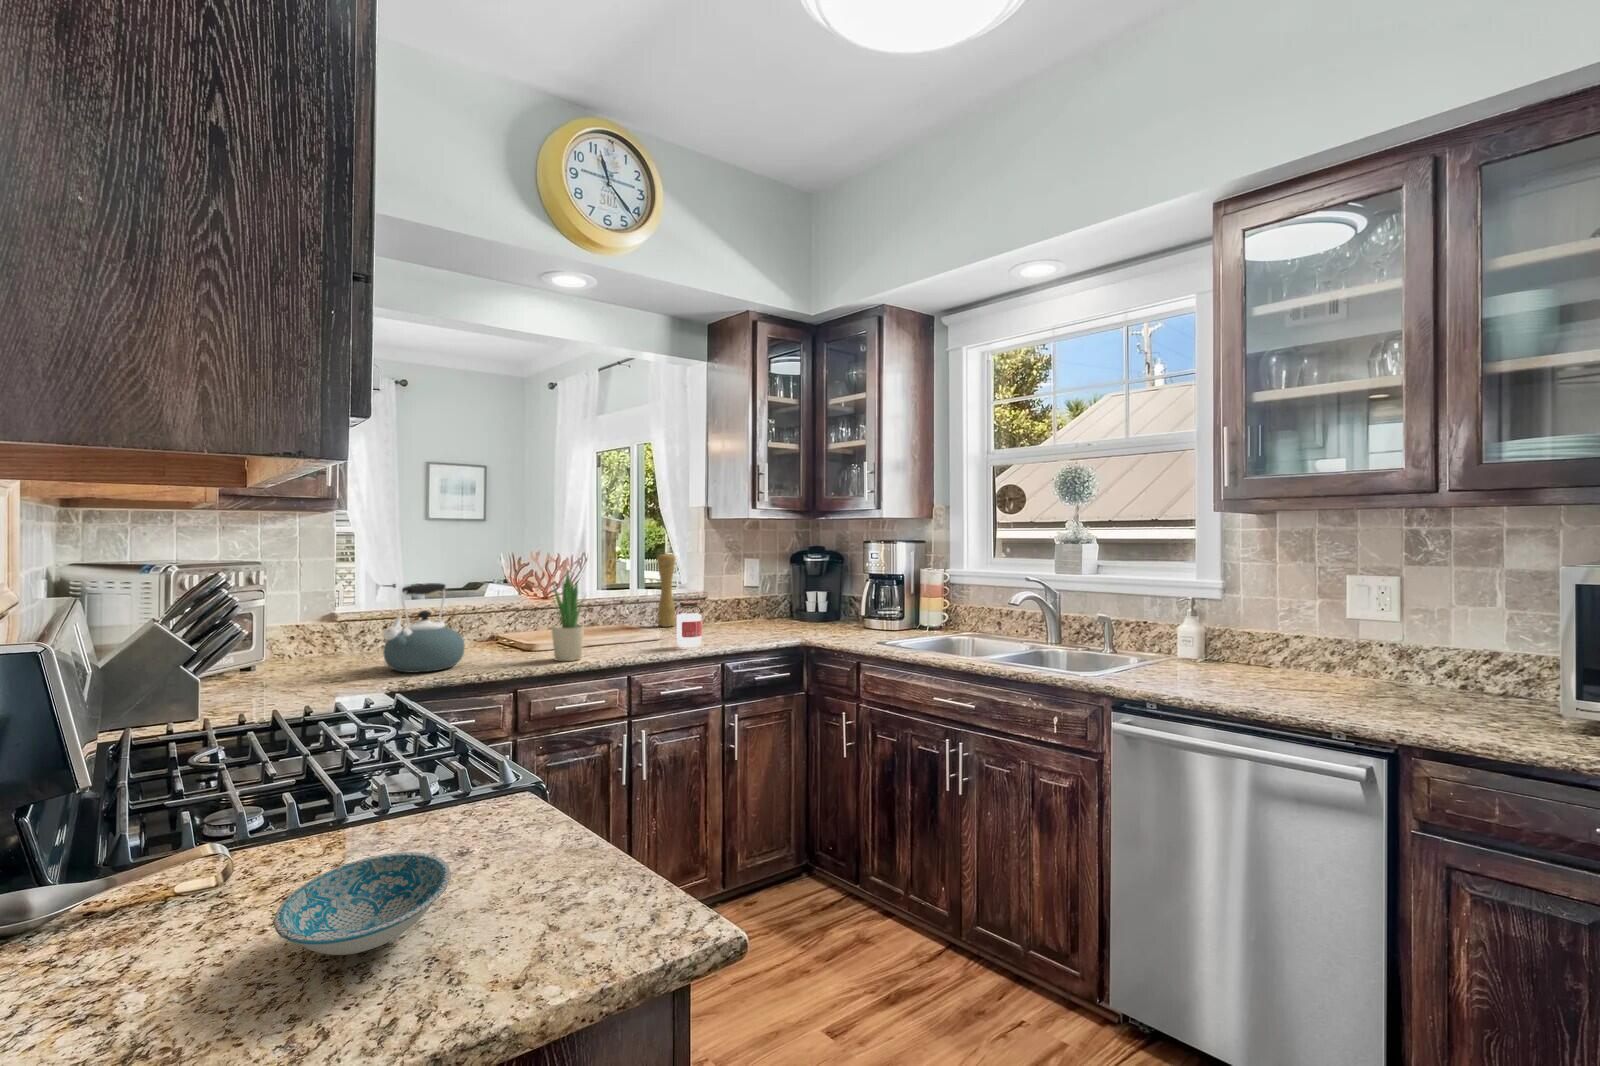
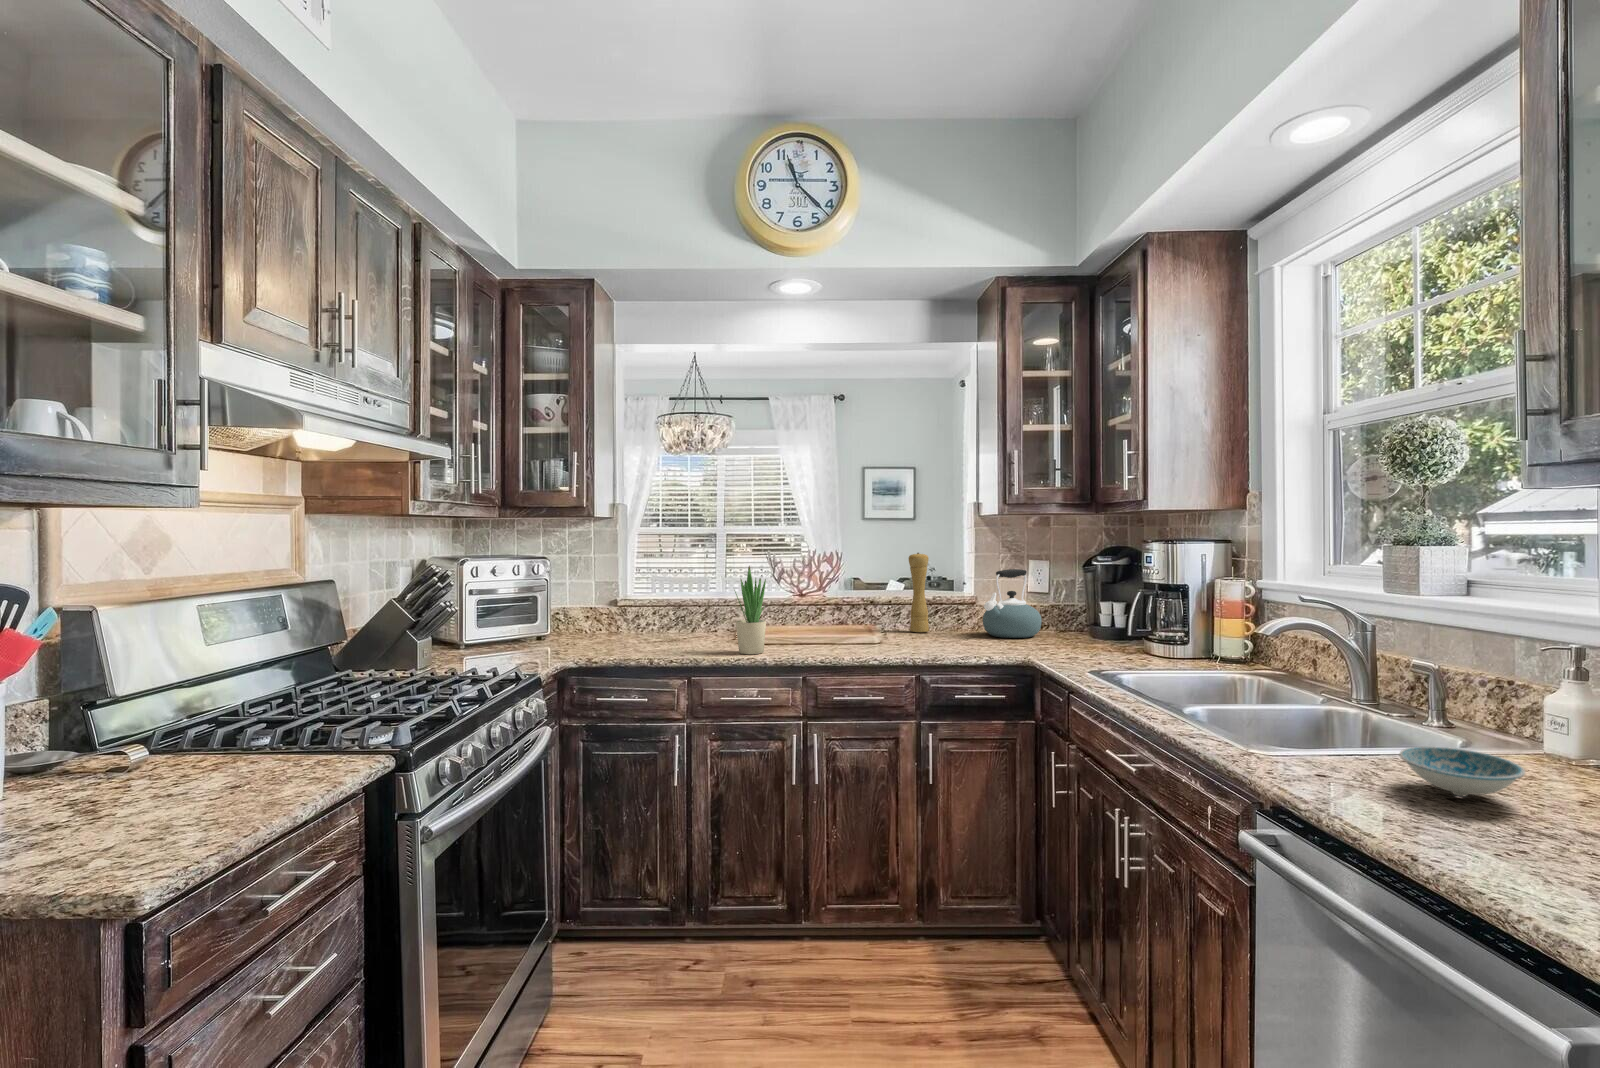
kettle: present [383,583,465,672] -> present [983,569,1042,638]
jar: present [676,602,703,647] -> none [866,605,895,654]
ceramic bowl: present [274,852,451,955] -> present [1400,746,1525,796]

